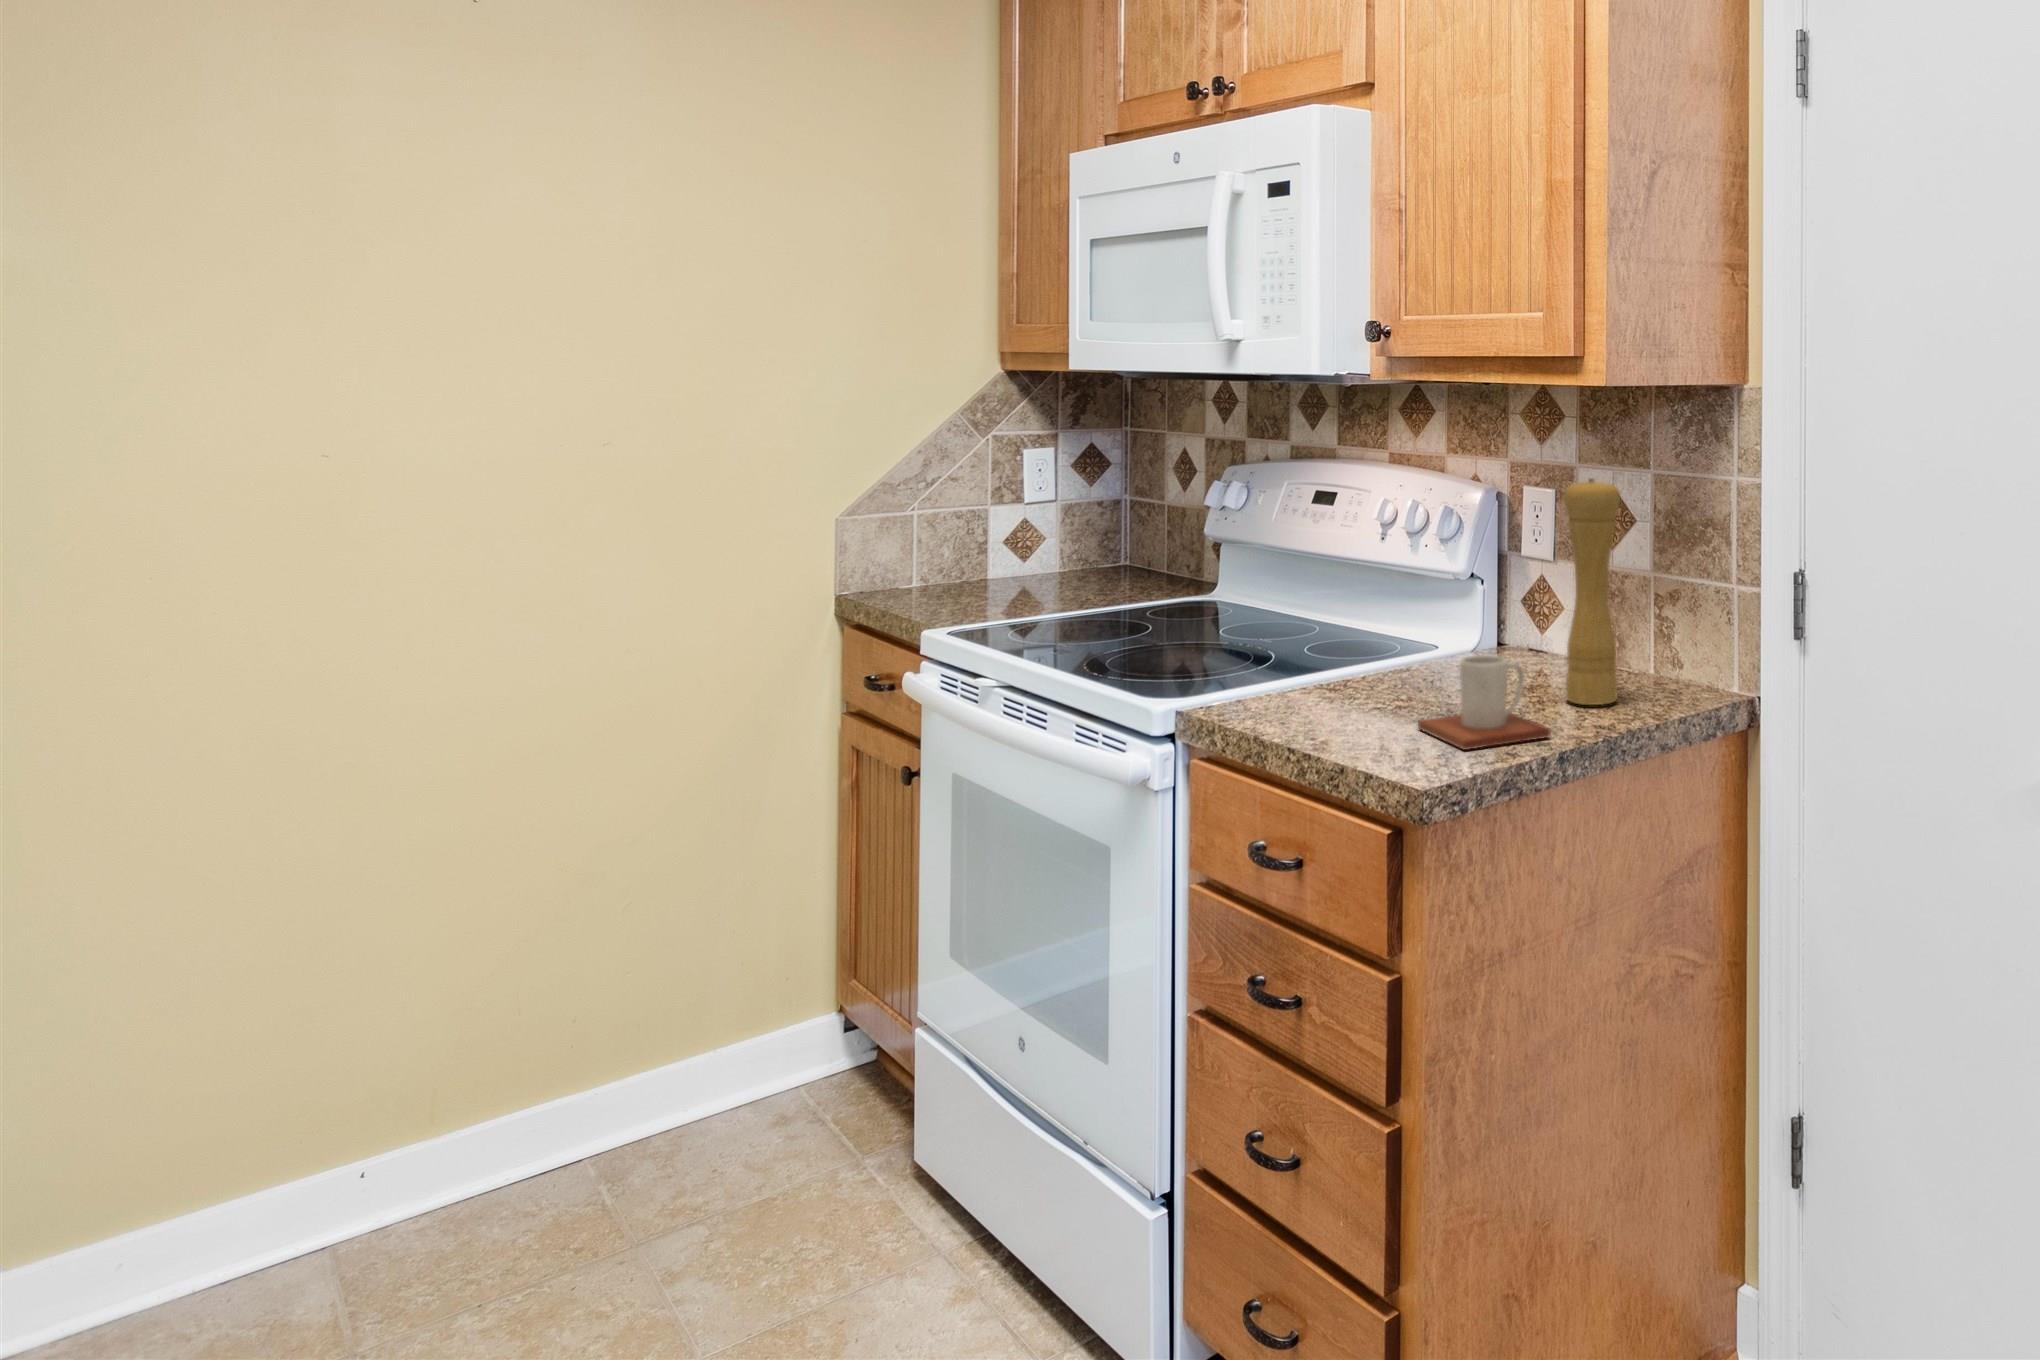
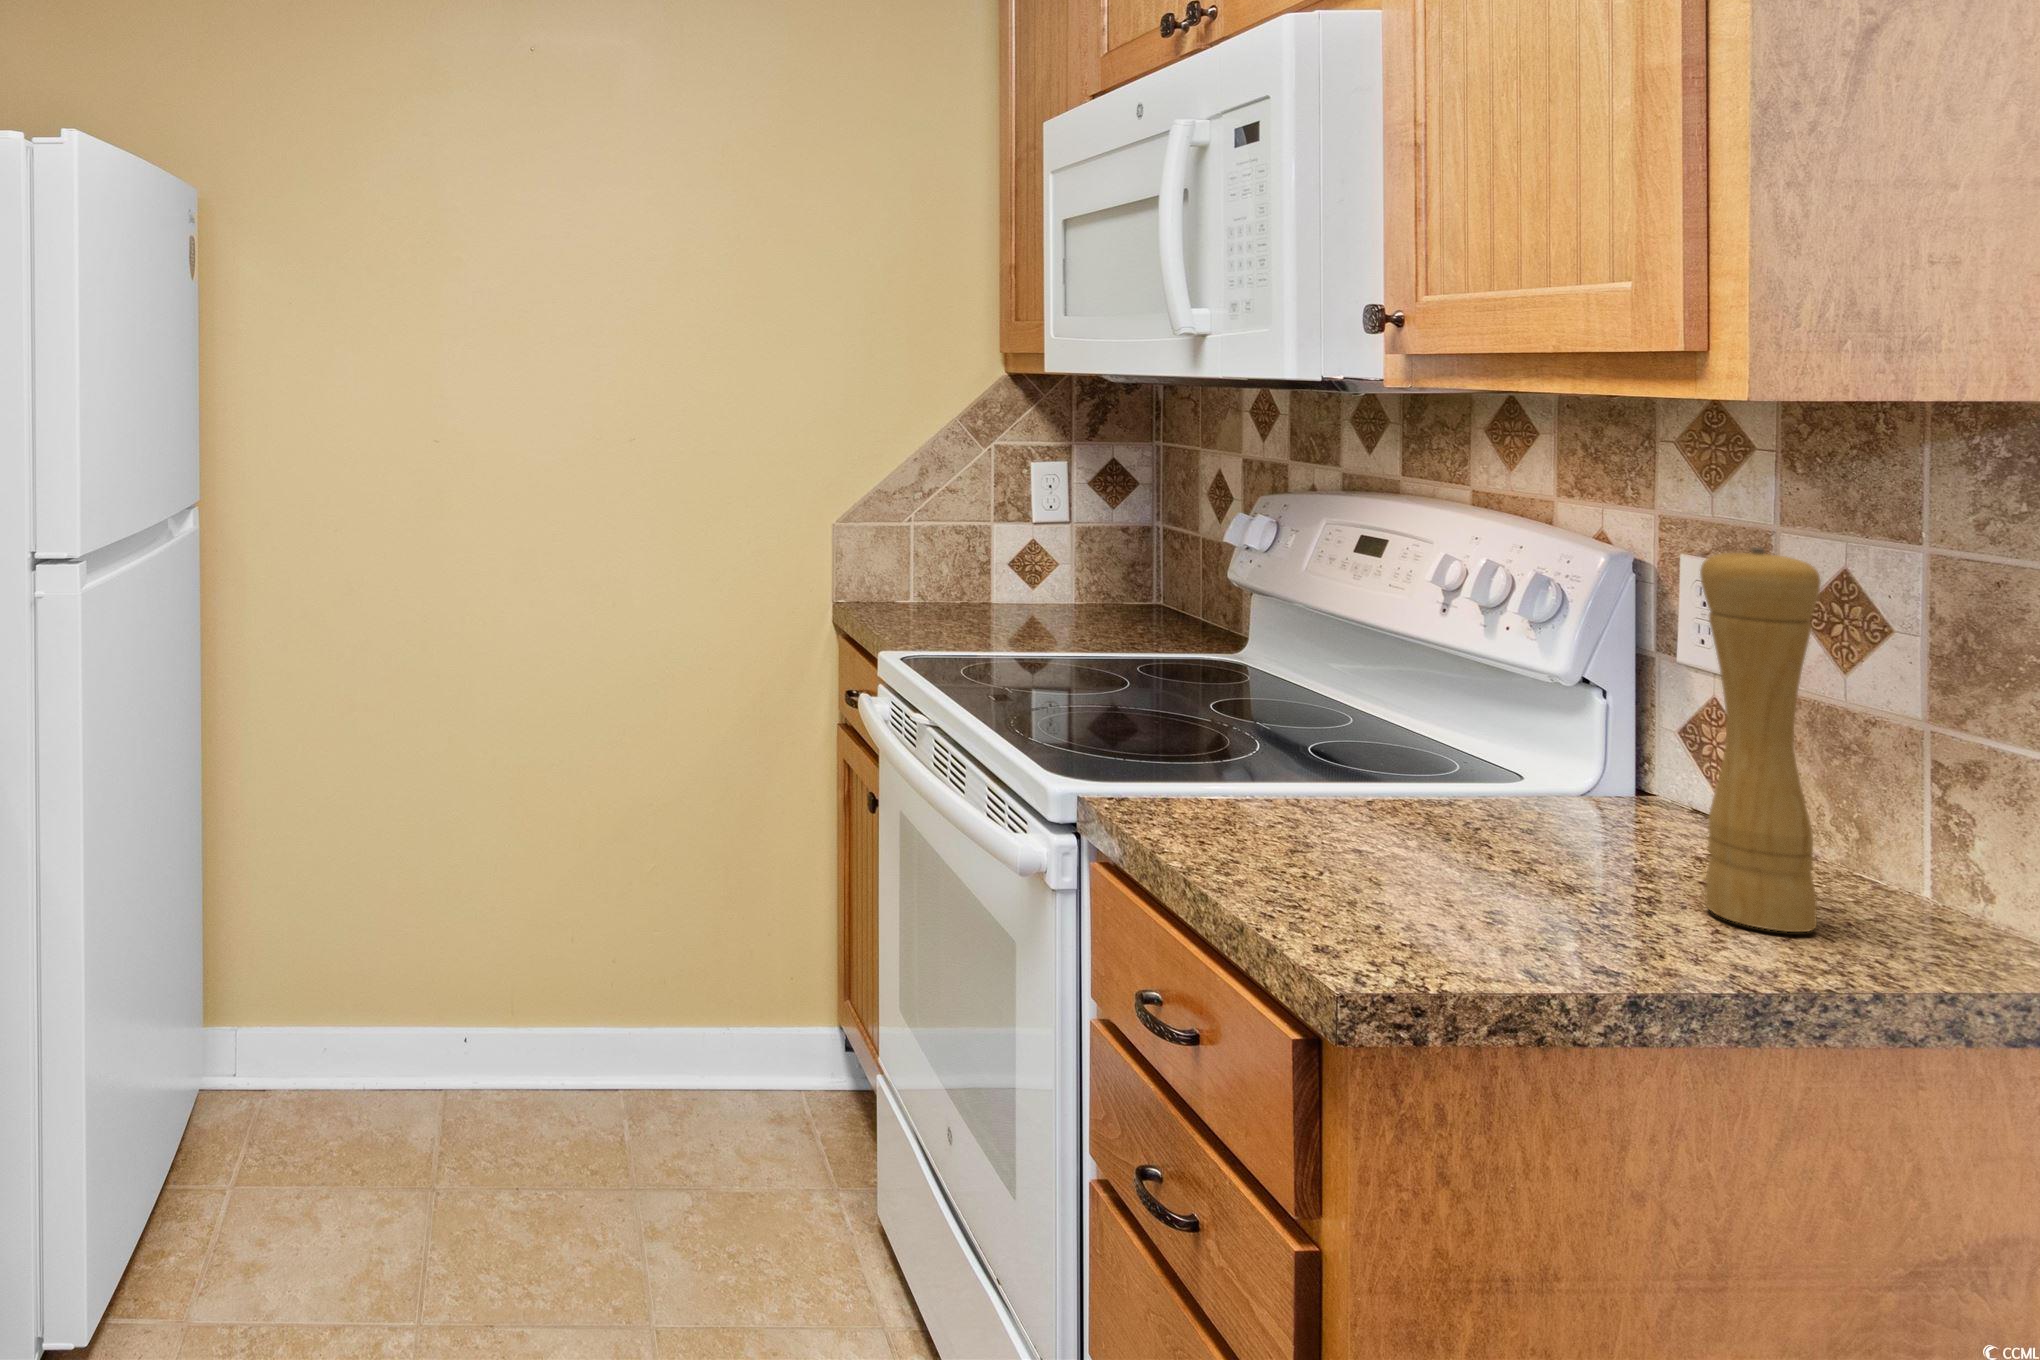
mug: present [1418,655,1551,750] -> none [1396,803,1631,965]

